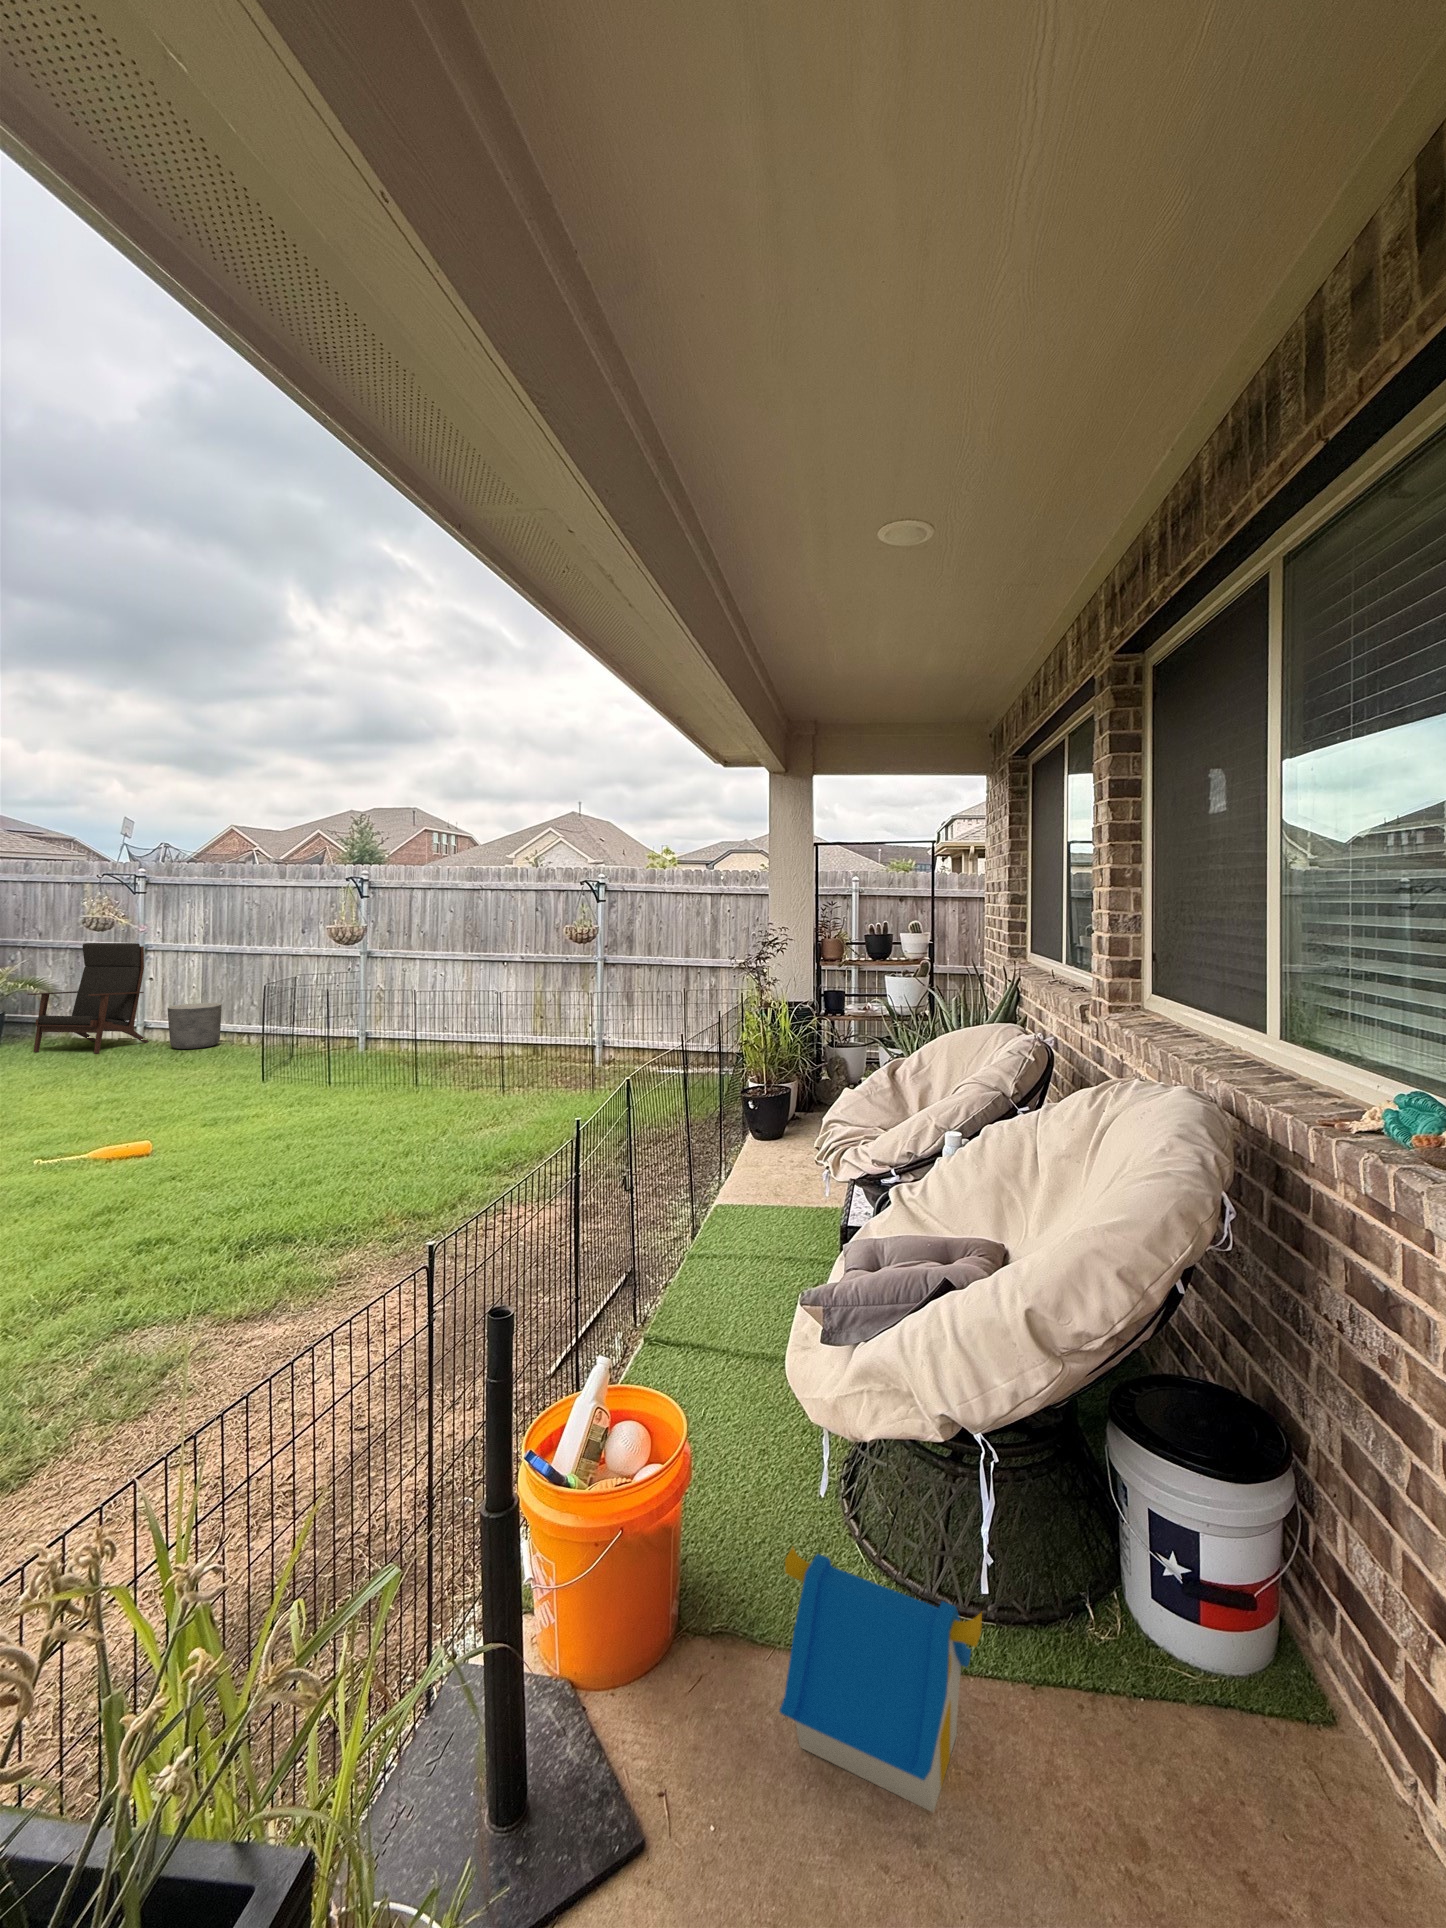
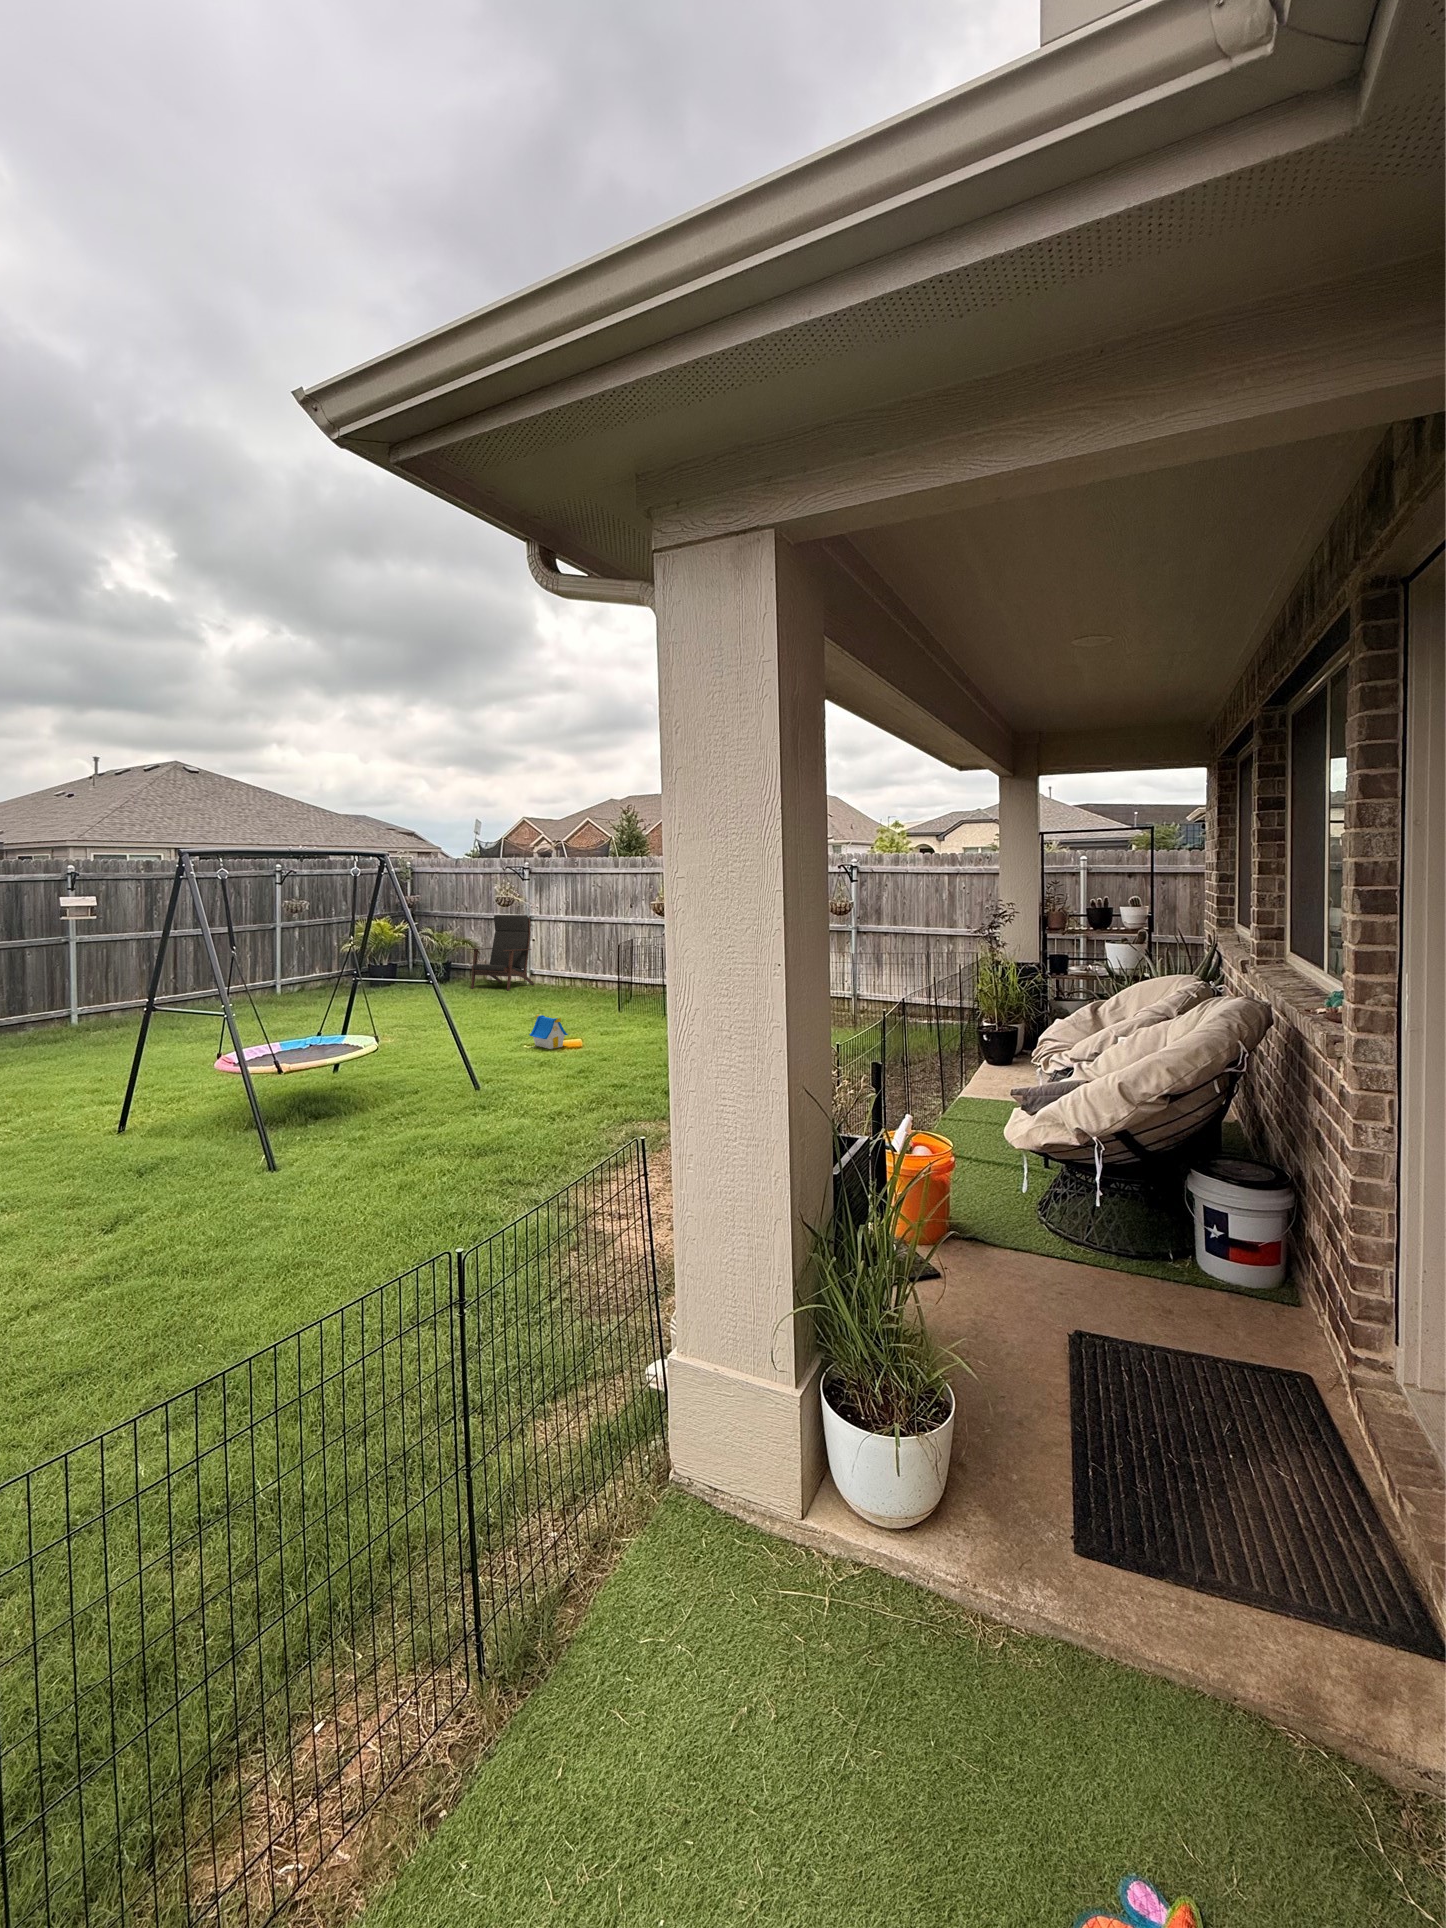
planter: present [167,1003,221,1049] -> none [548,958,580,990]
toy house: present [780,1548,982,1812] -> present [529,1015,568,1049]

